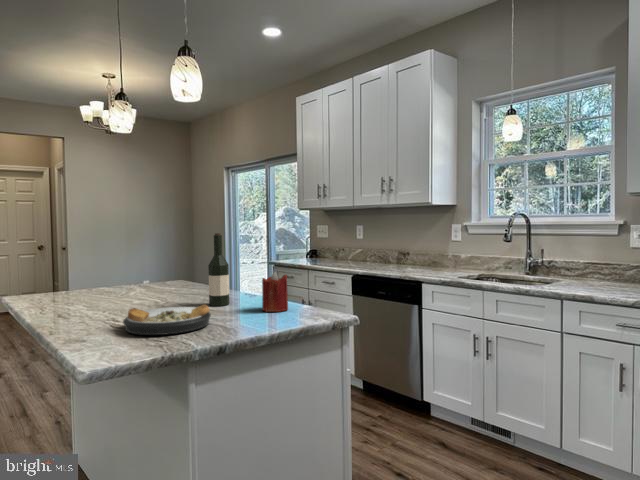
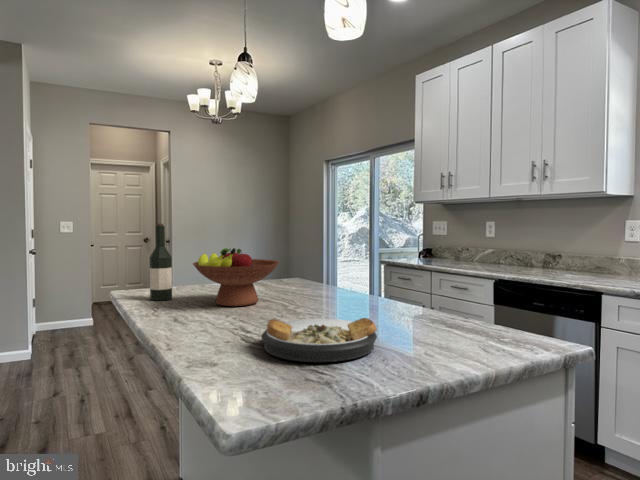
wine bottle: present [208,233,229,306] -> present [150,224,172,300]
fruit bowl: none [76,256,154,303] -> present [193,248,279,306]
candle: present [262,272,288,312] -> none [431,275,469,331]

